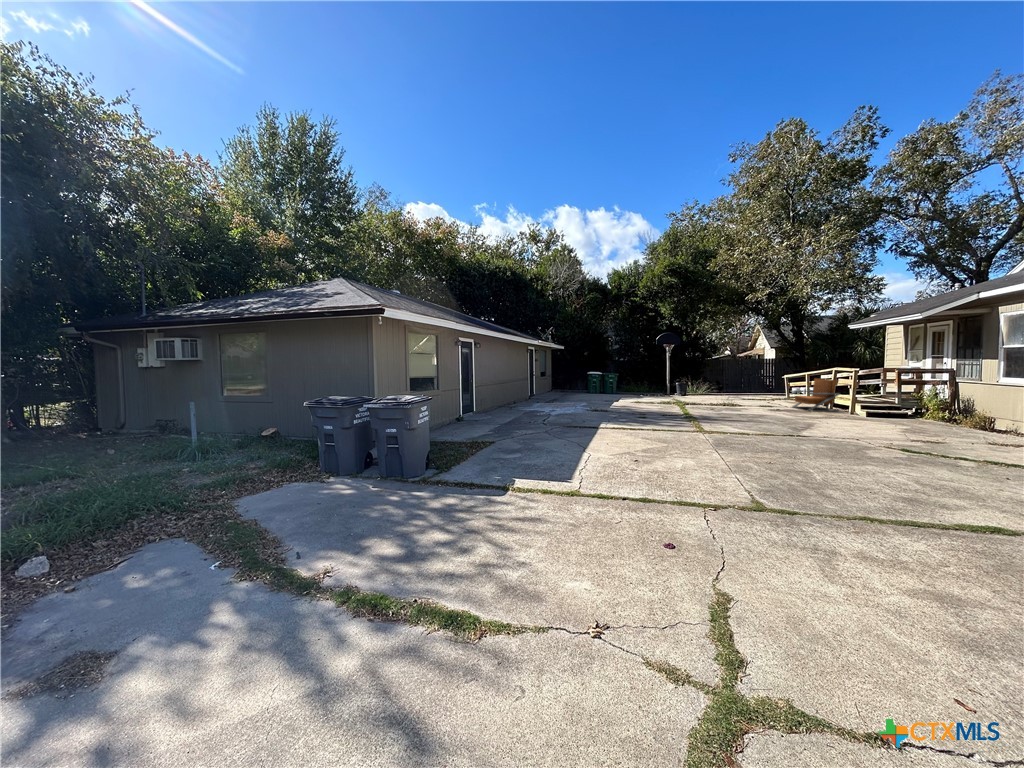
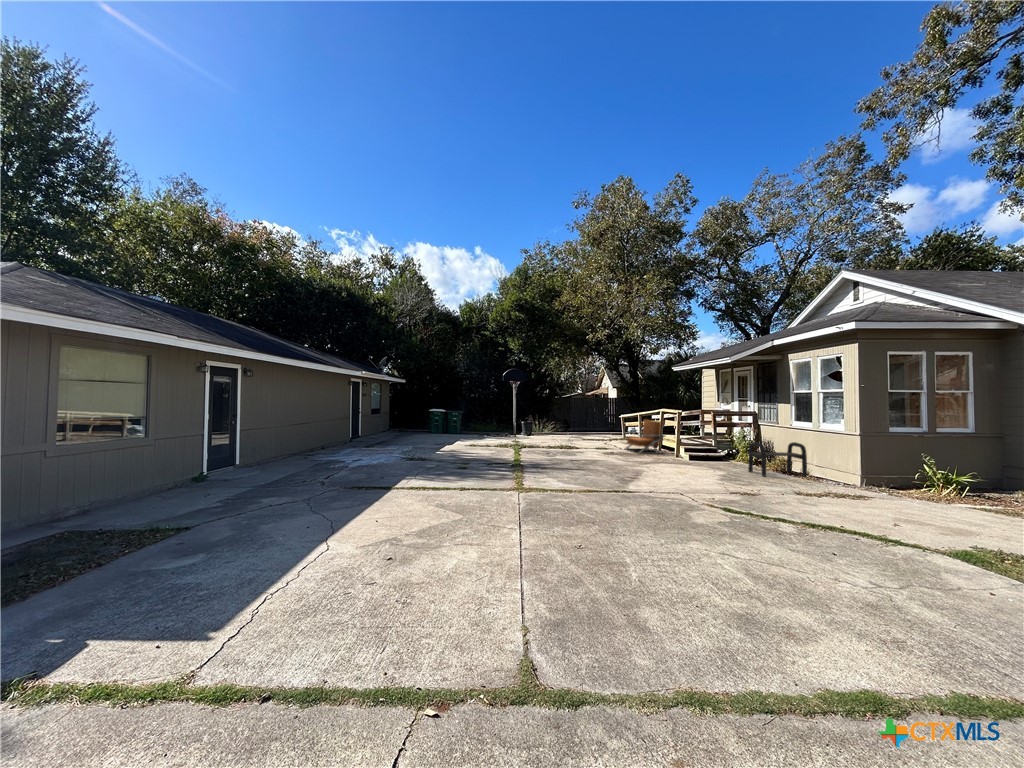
bench: none [939,398,1014,433] -> present [748,442,807,477]

